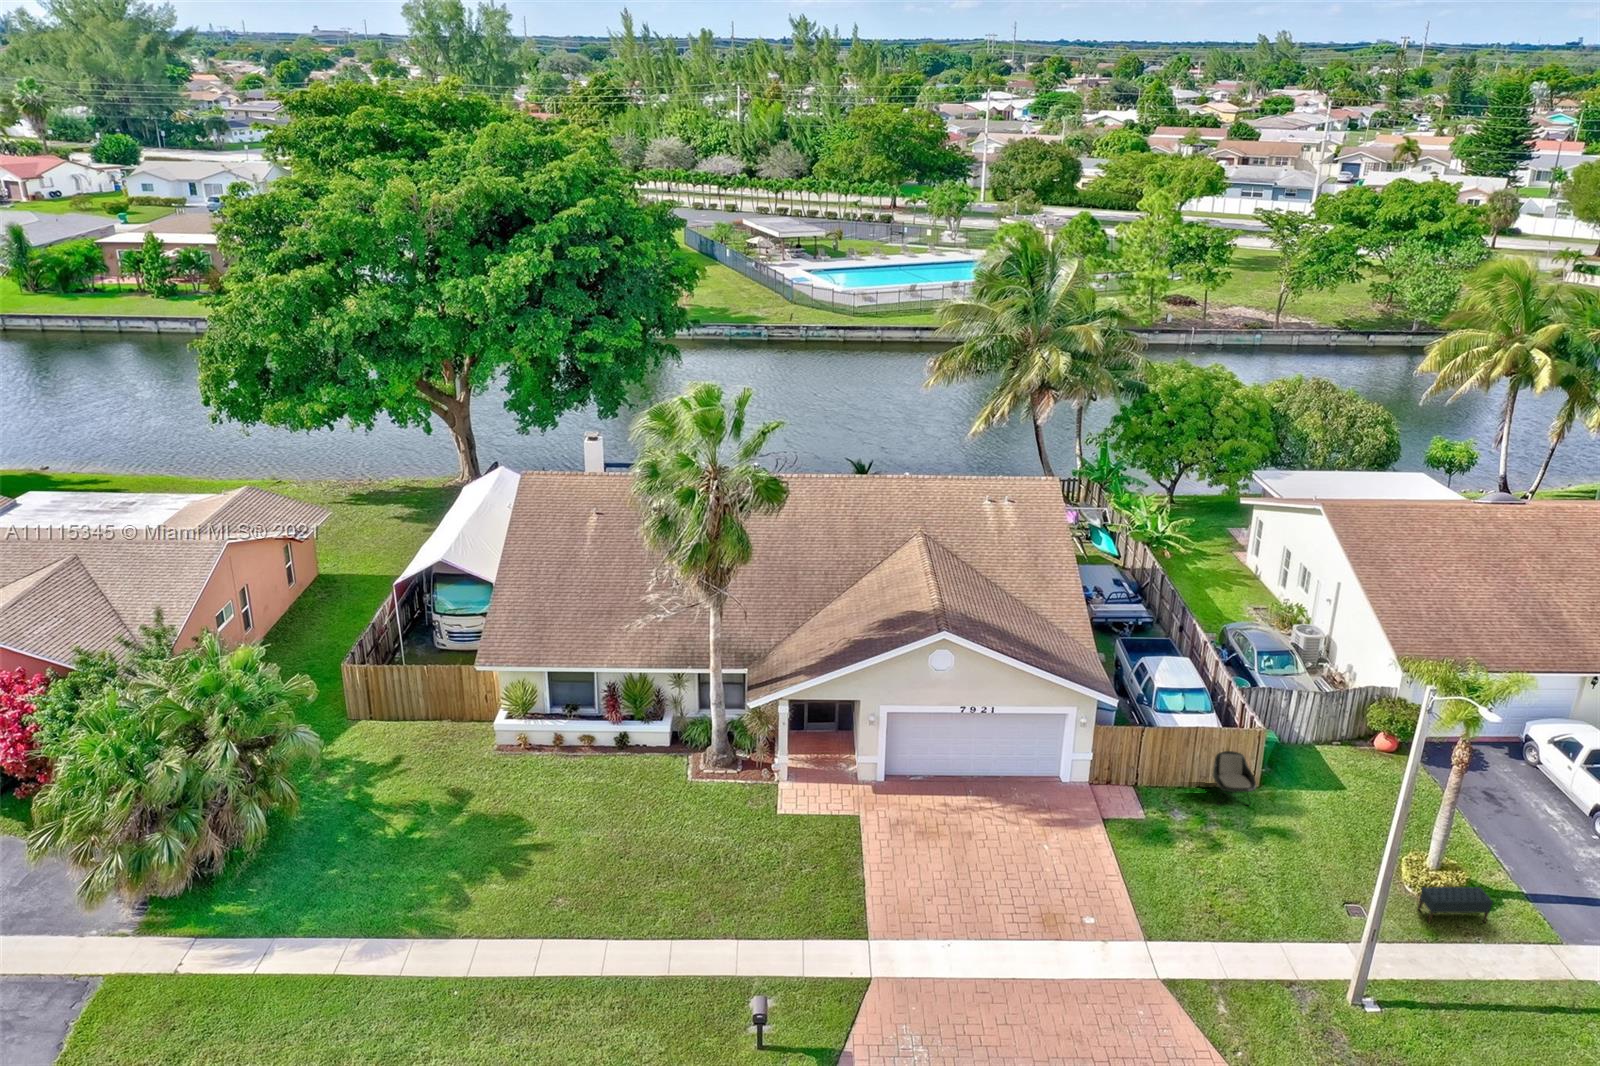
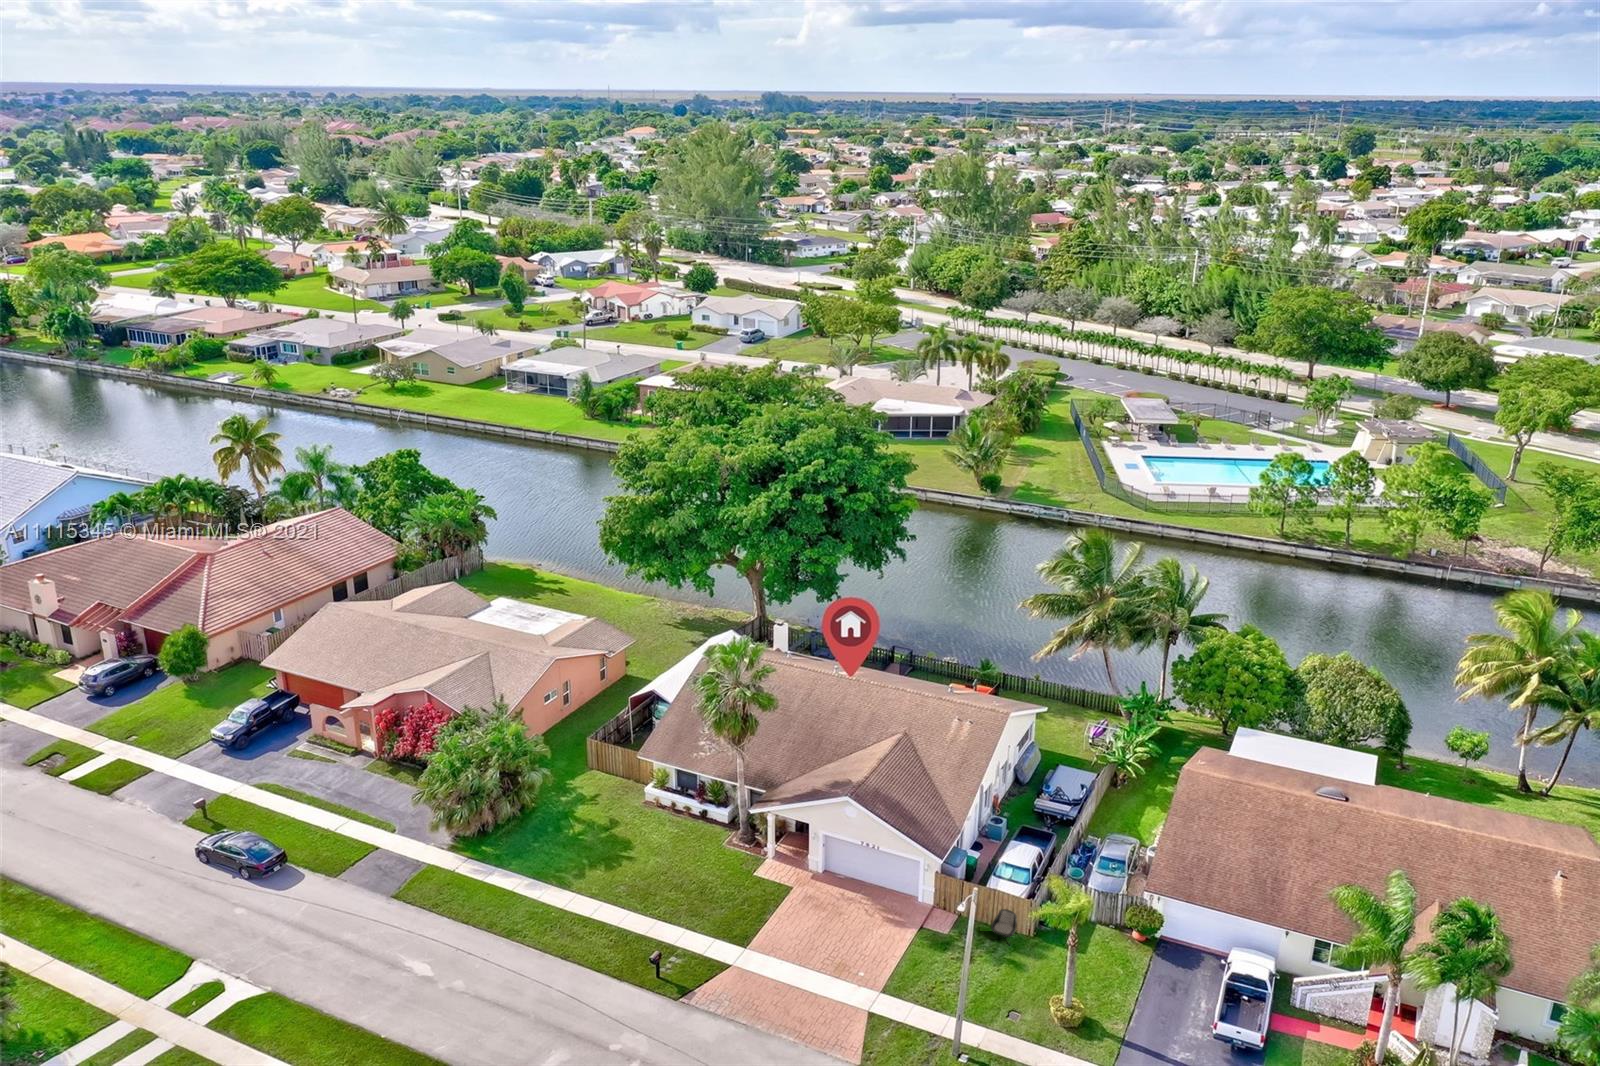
bench: present [1418,887,1493,923] -> none [1040,1014,1079,1045]

